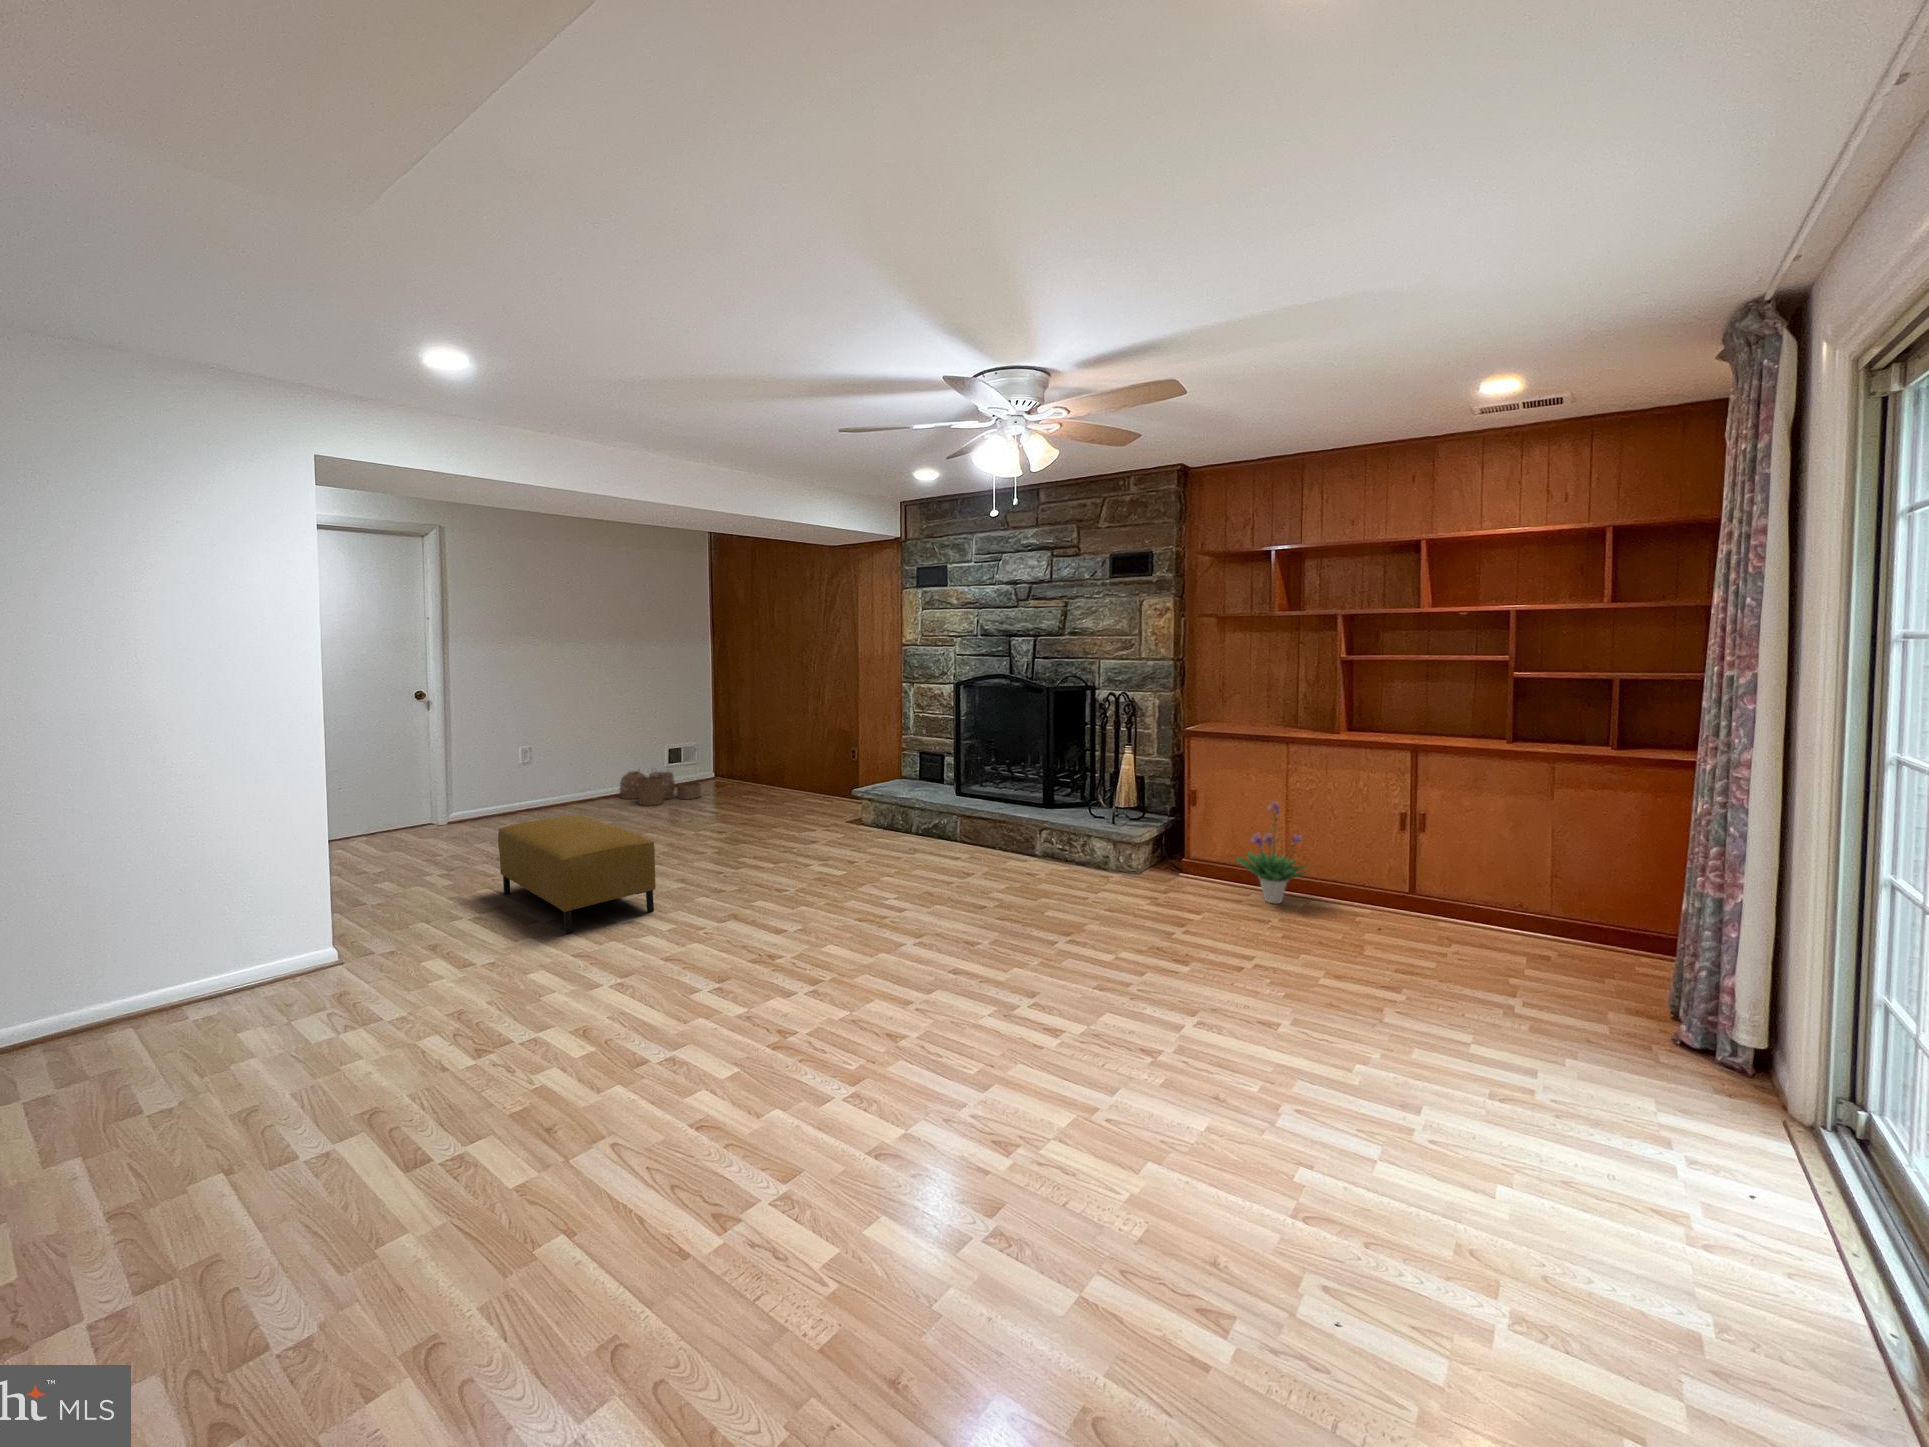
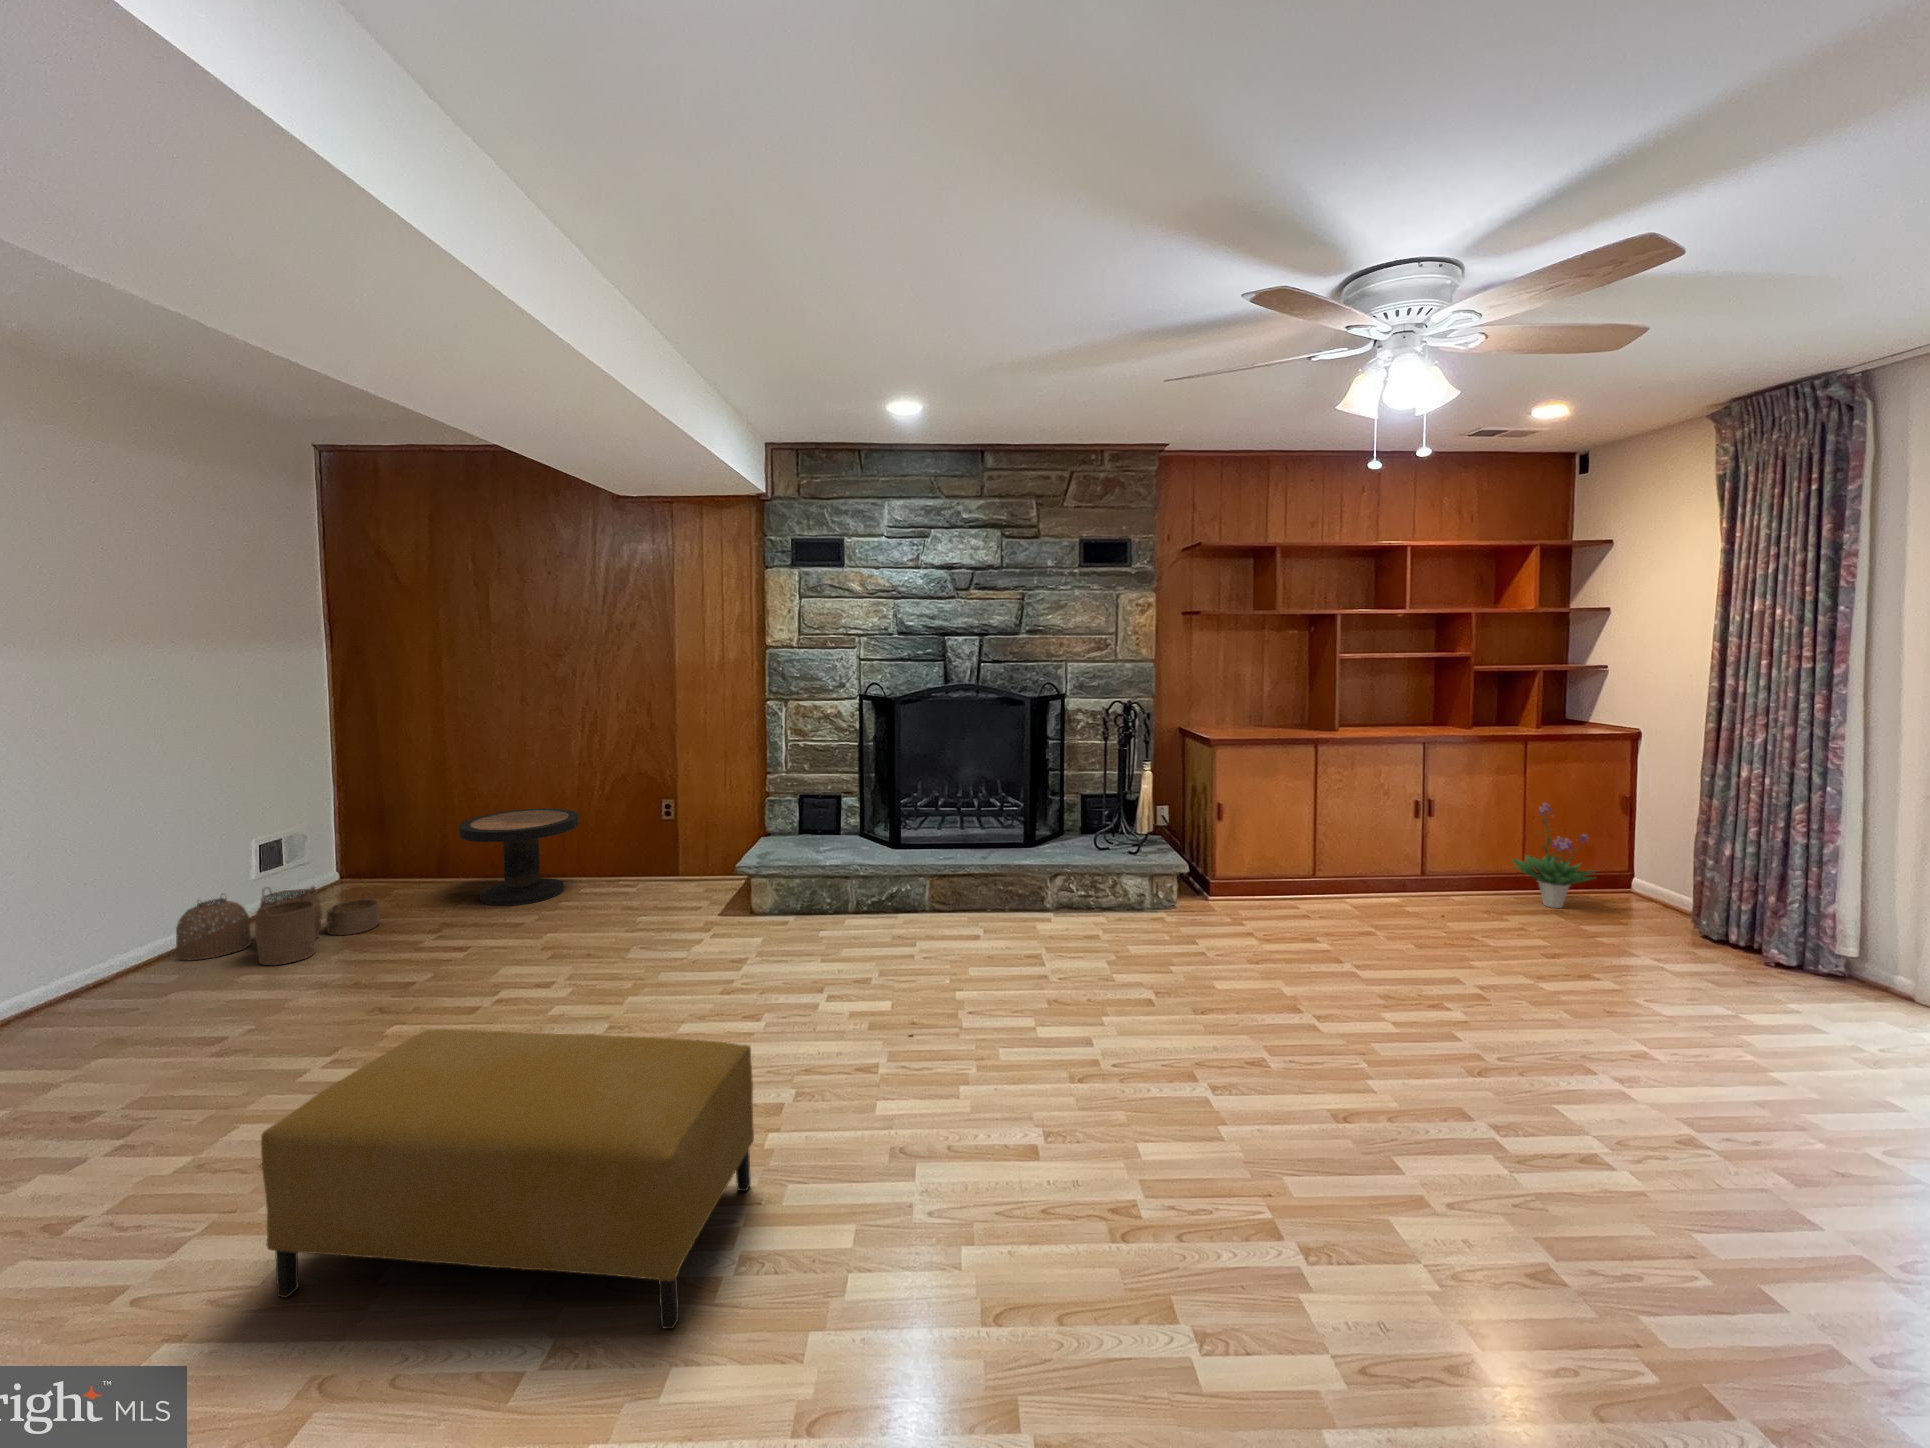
side table: none [741,745,807,799] -> present [459,808,579,906]
potted plant: present [1236,802,1307,903] -> present [1512,803,1596,908]

